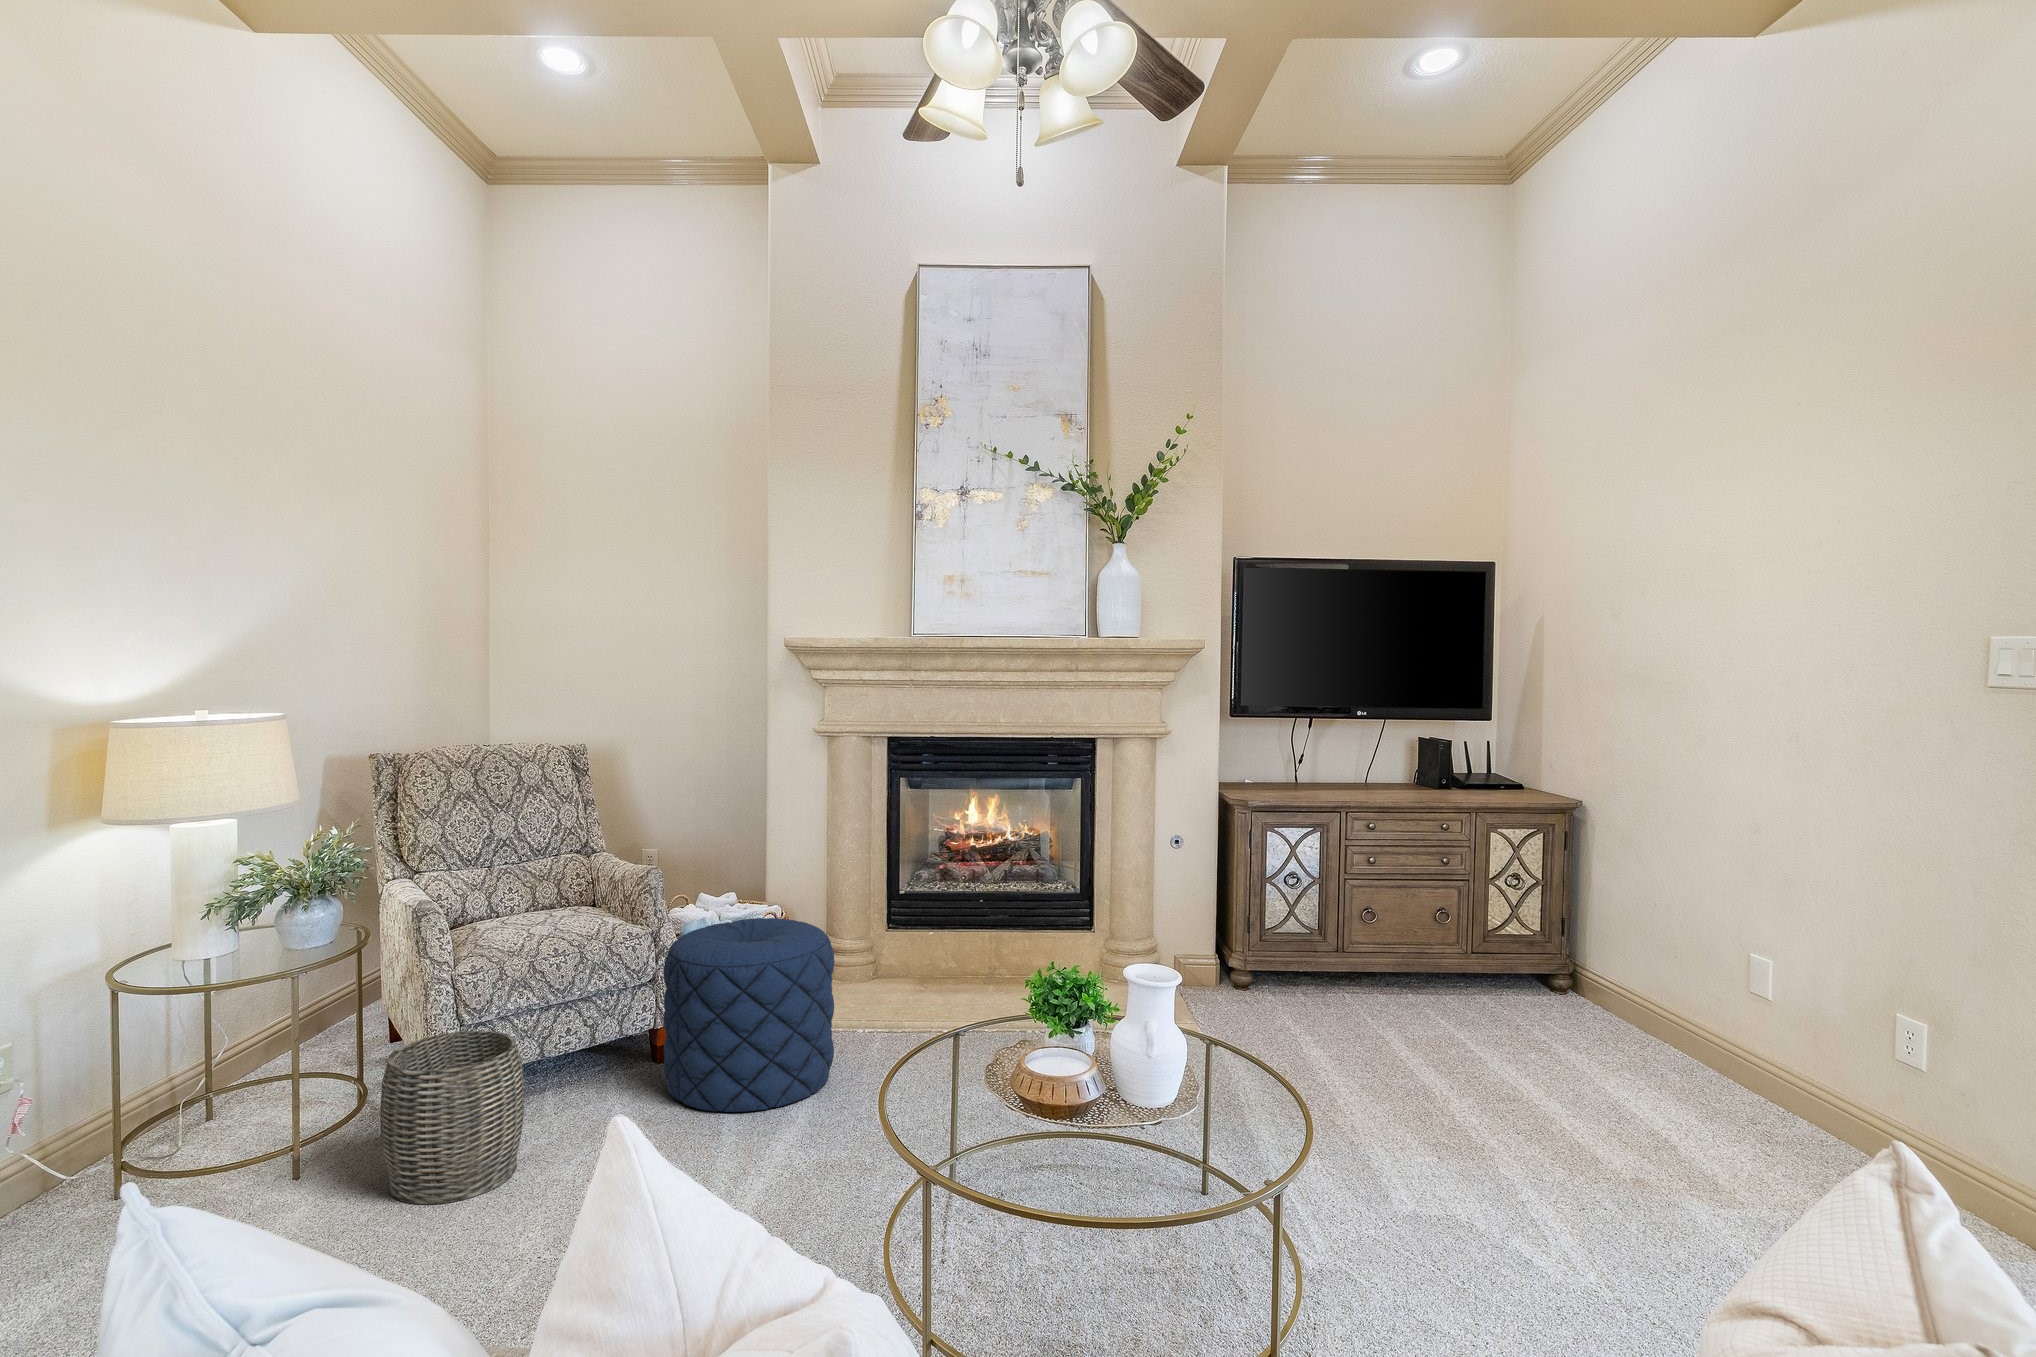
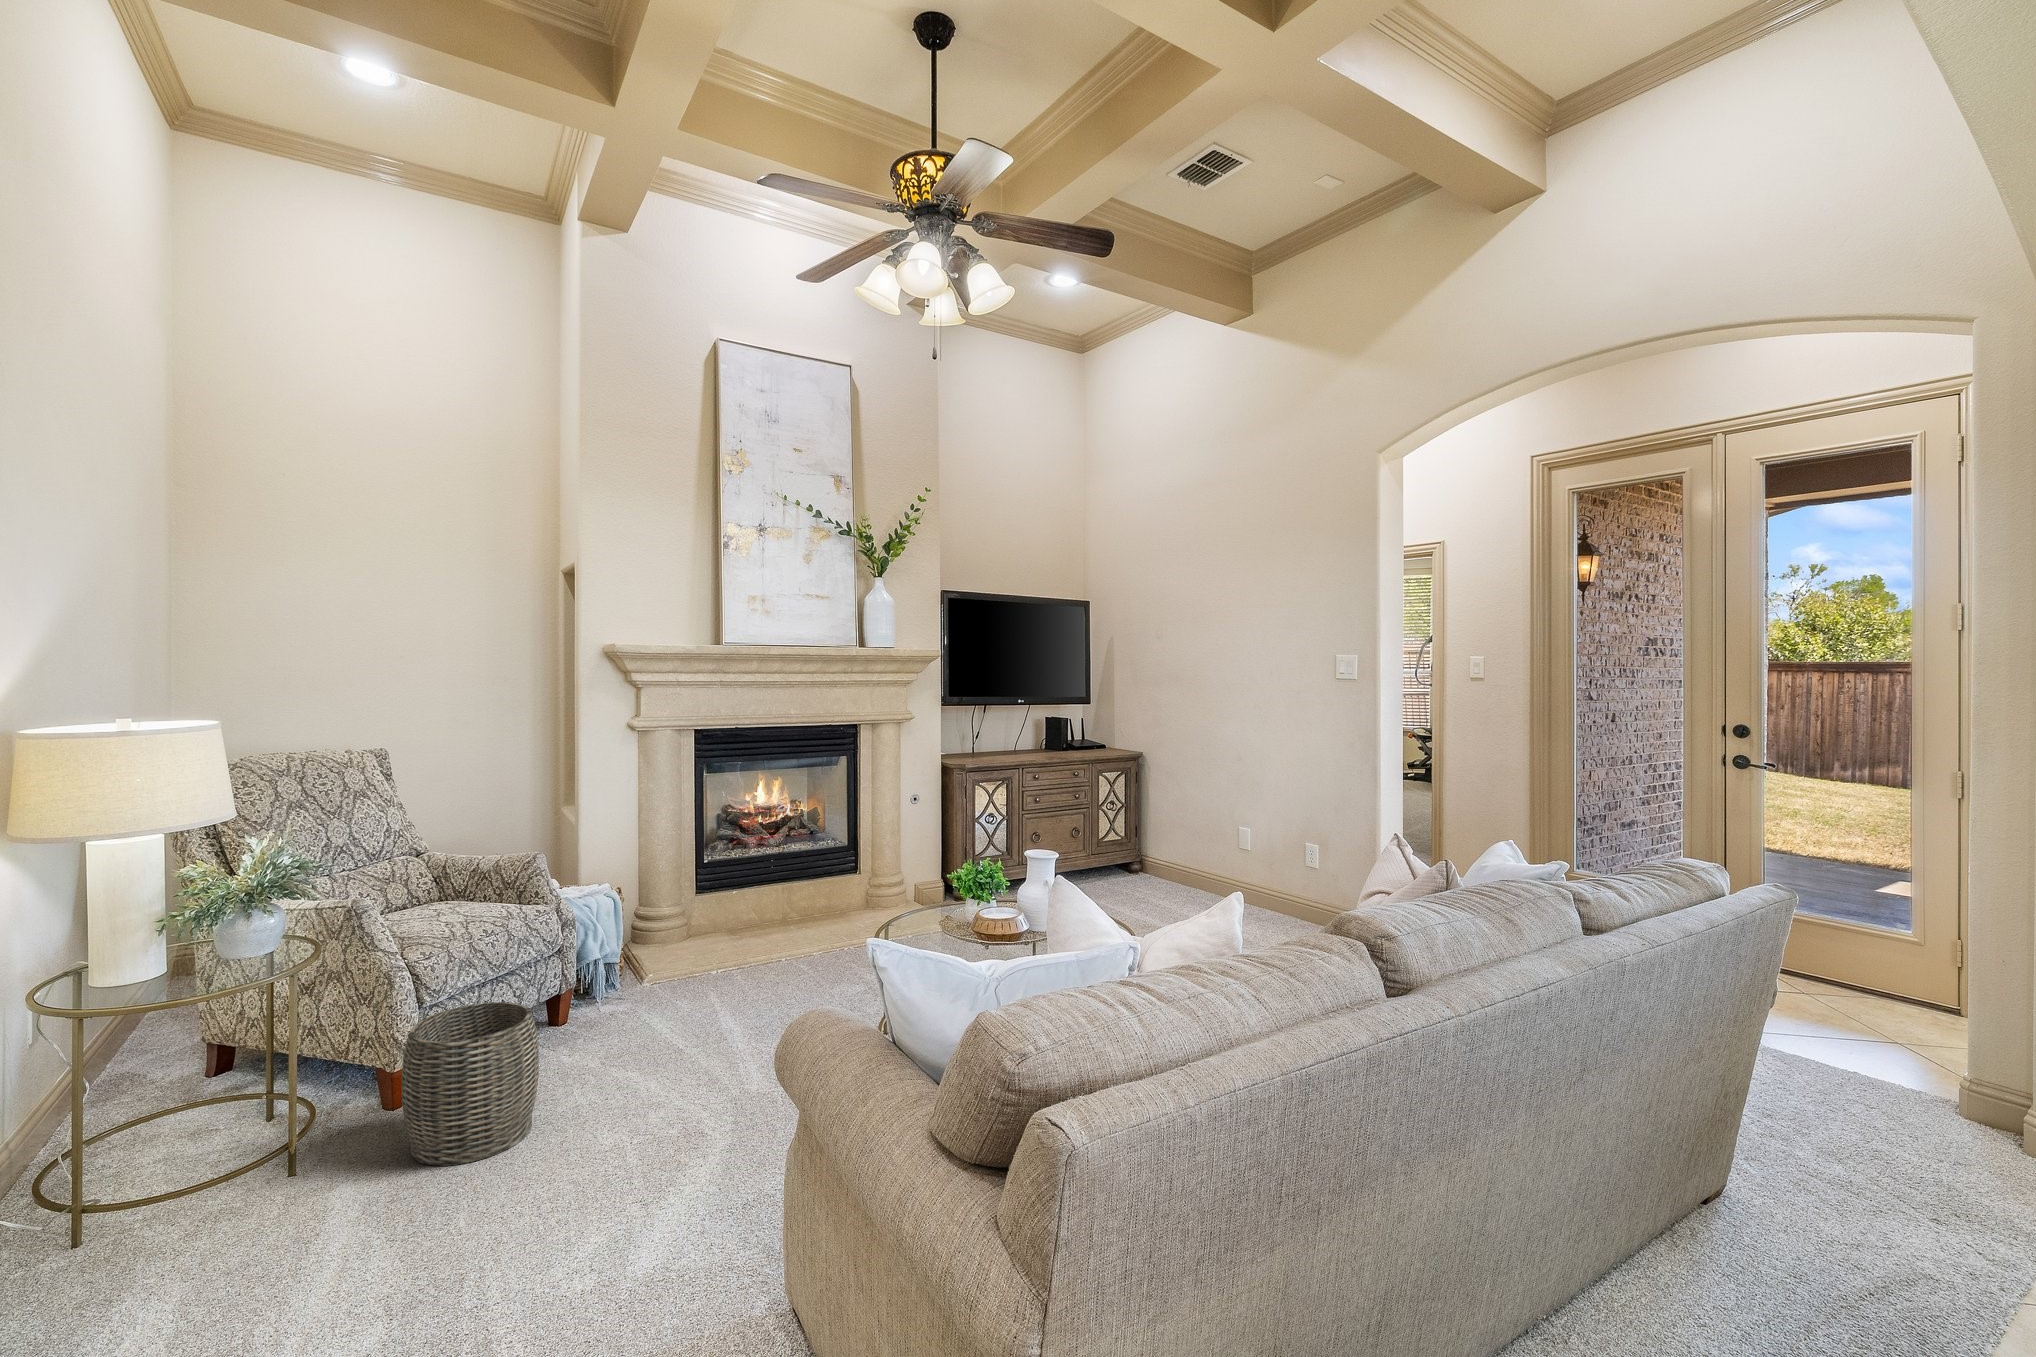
pouf: present [664,918,834,1112] -> none [590,881,736,1044]

